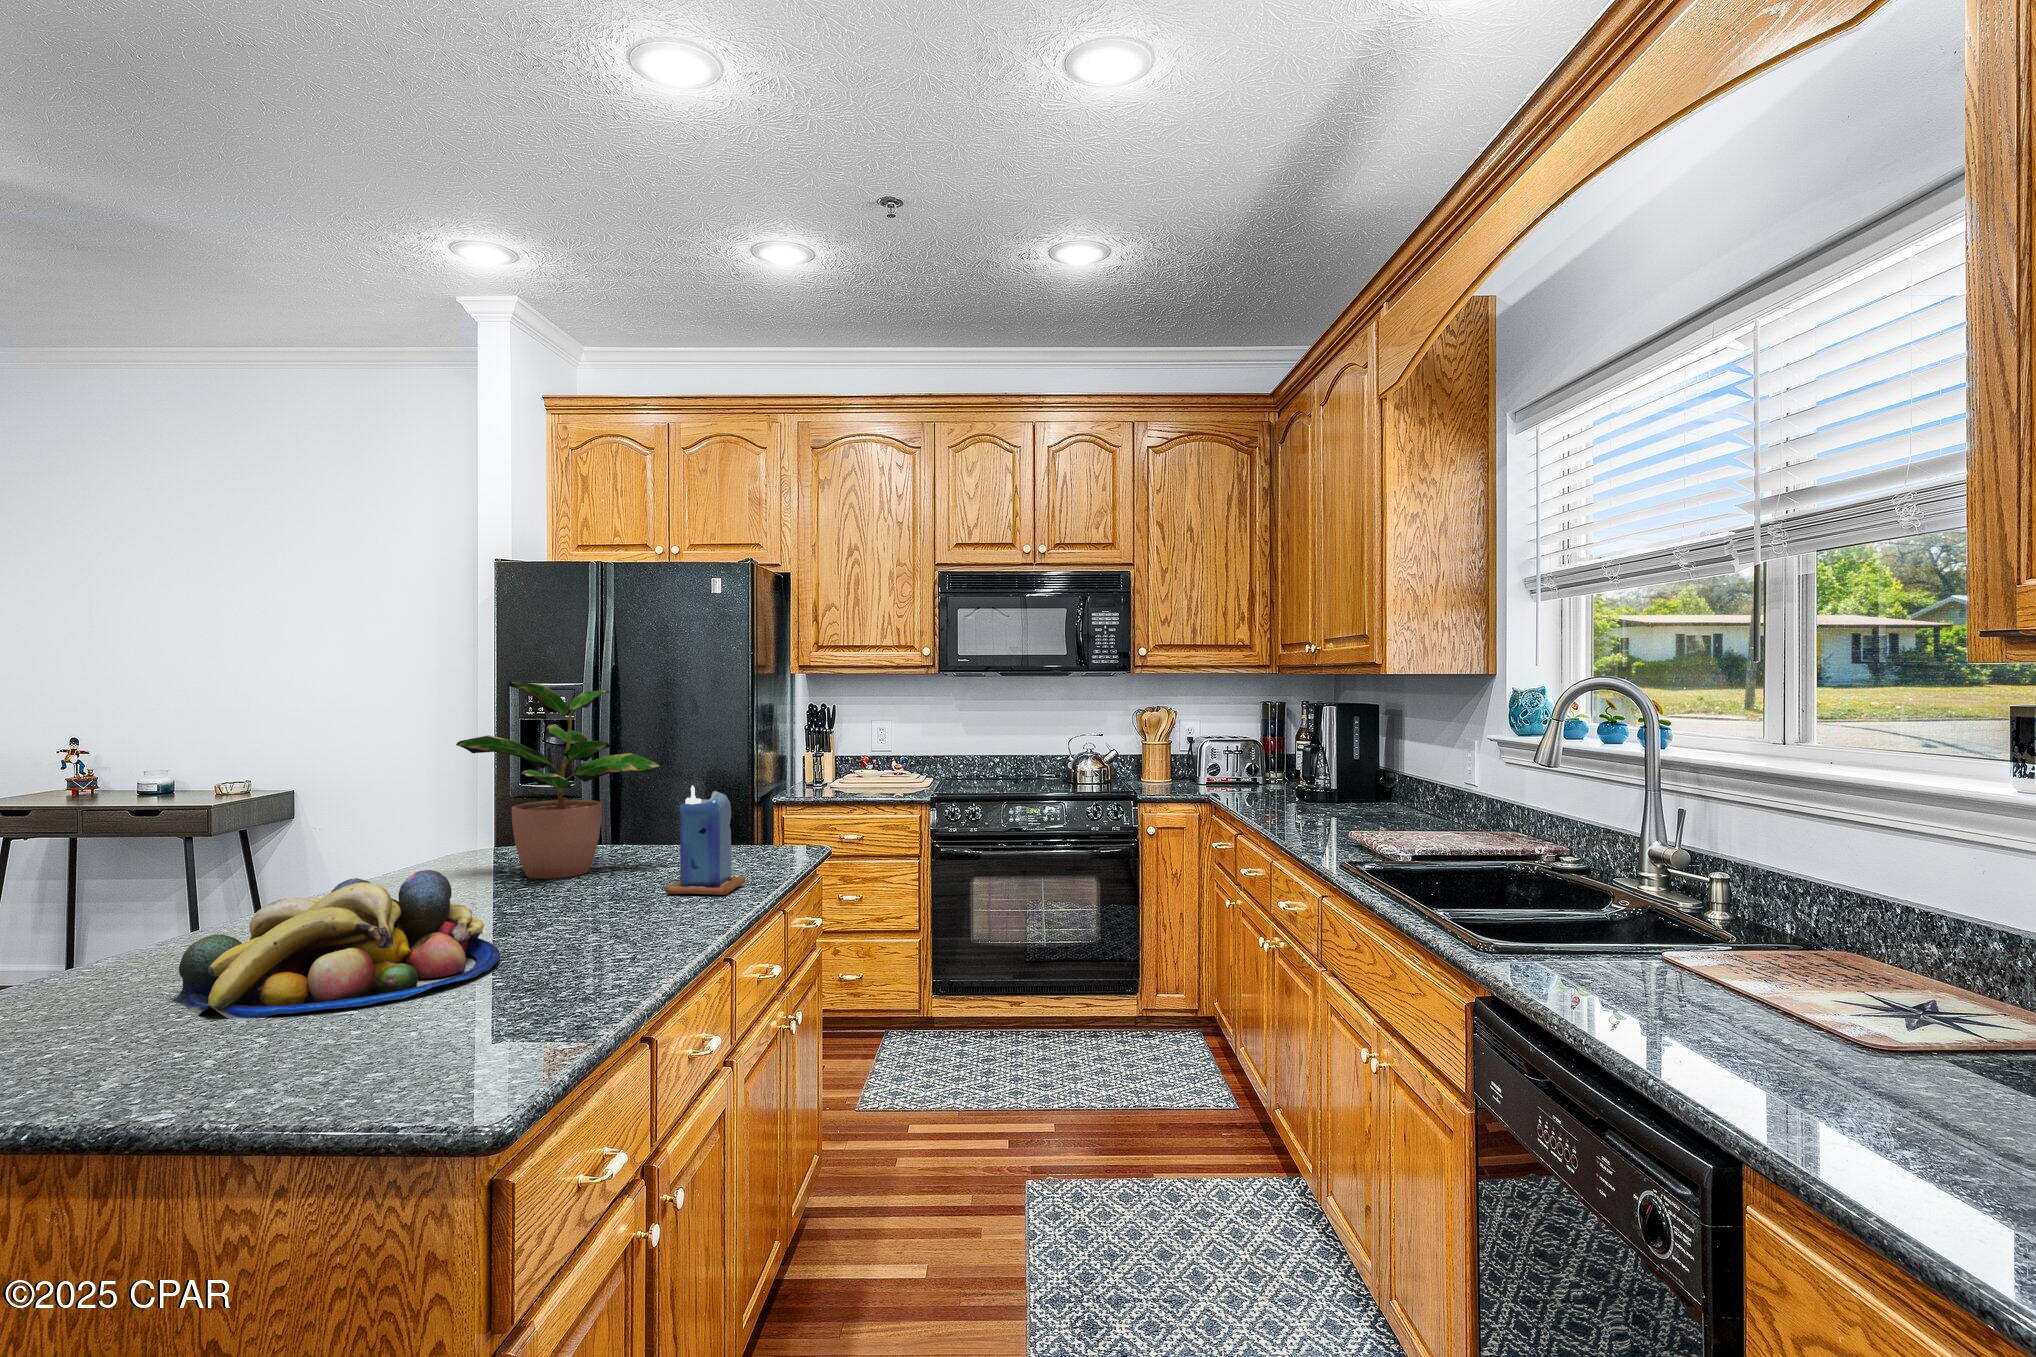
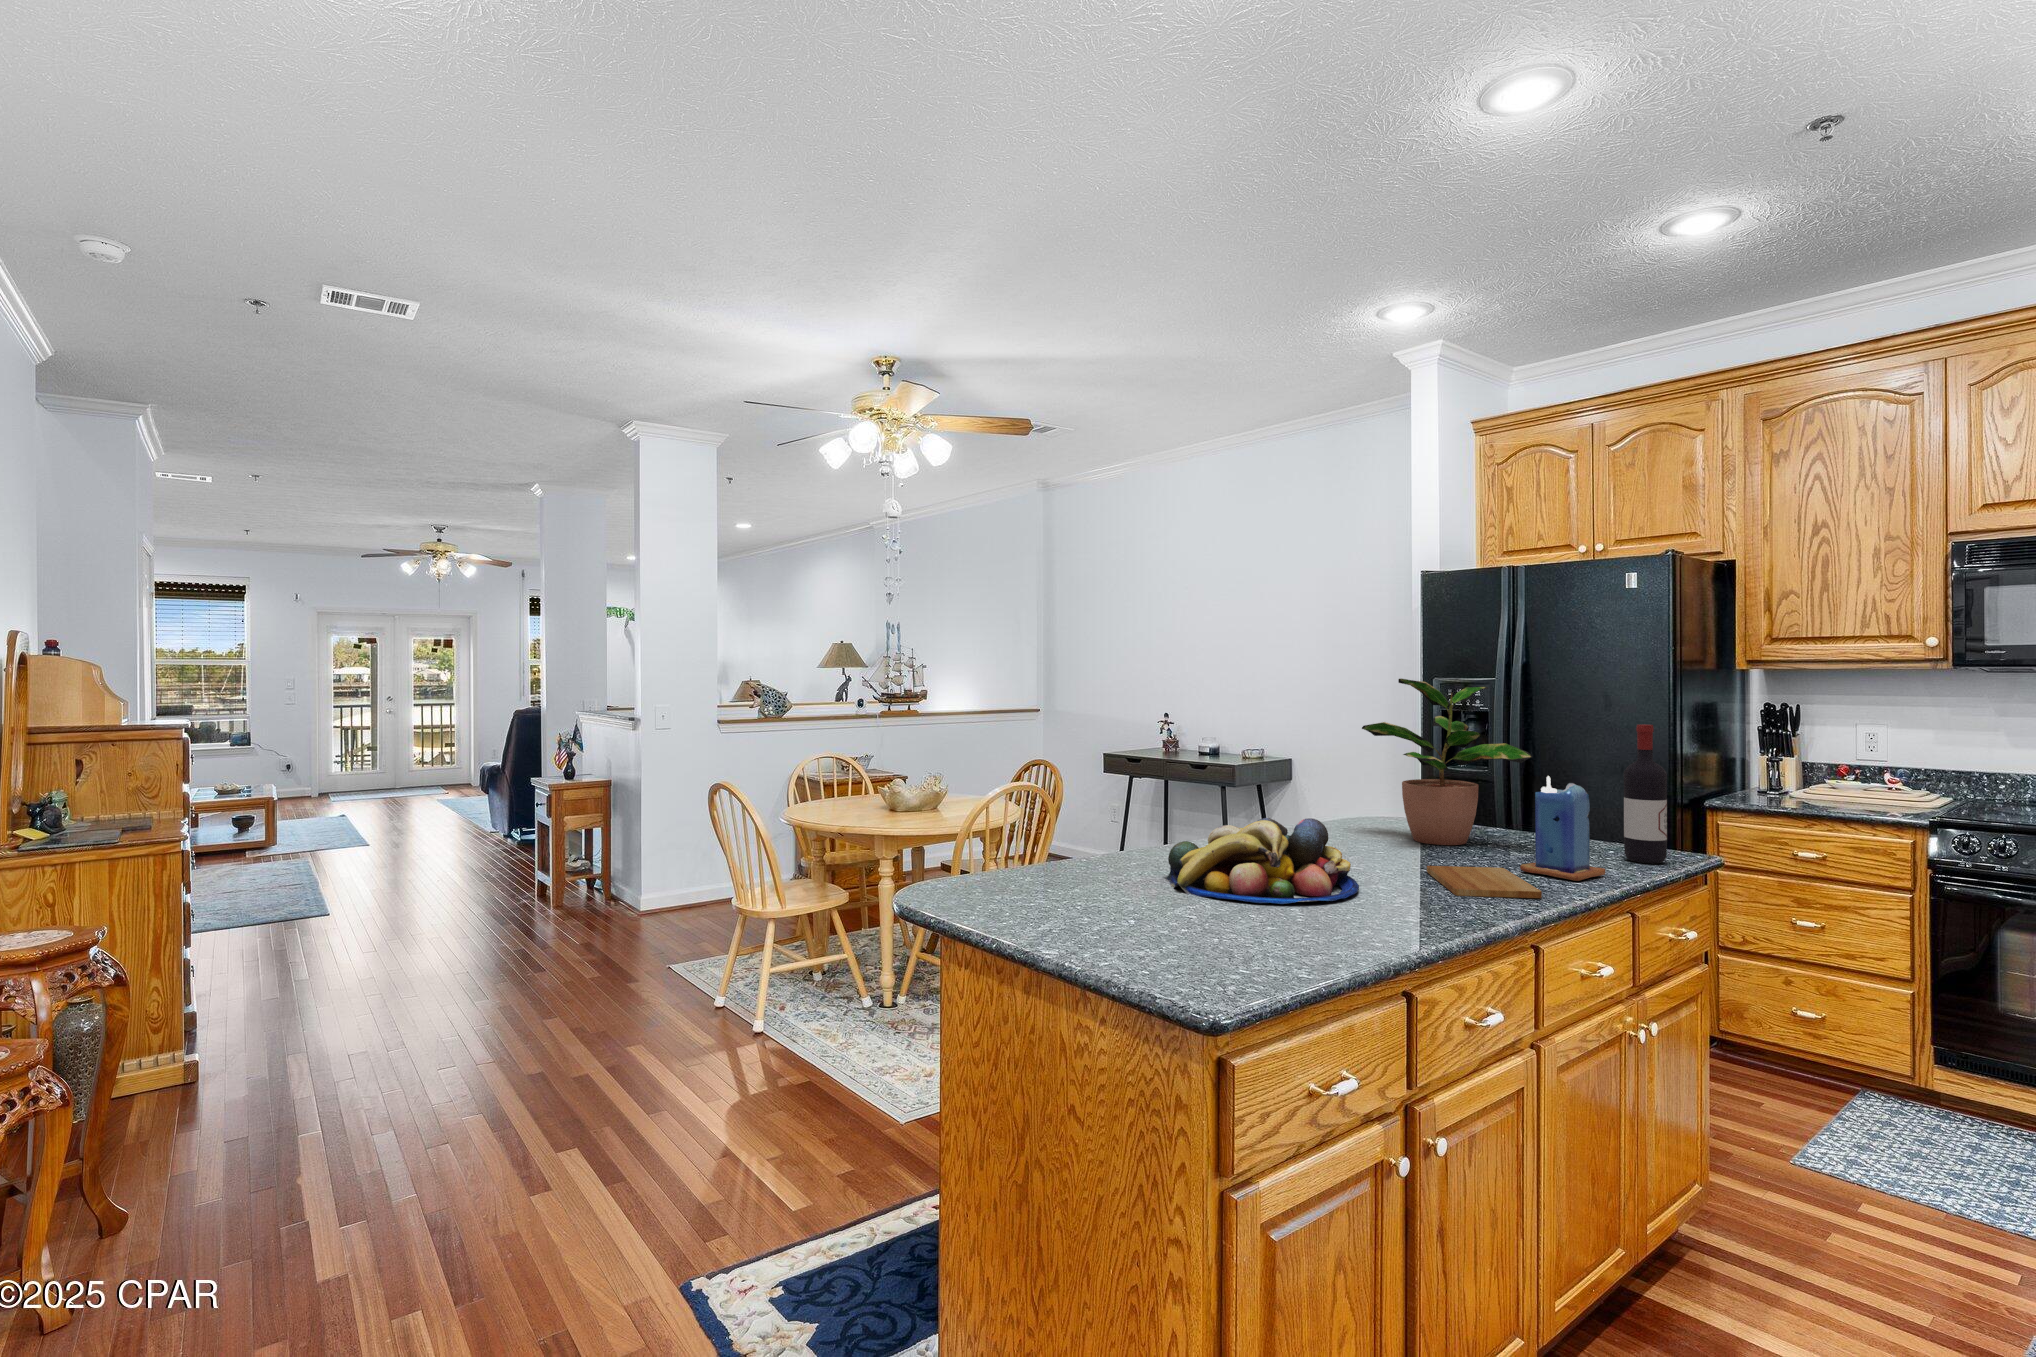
wine bottle: none [748,726,785,865] -> present [1624,725,1667,864]
cutting board: none [567,894,705,937] -> present [1427,866,1542,898]

